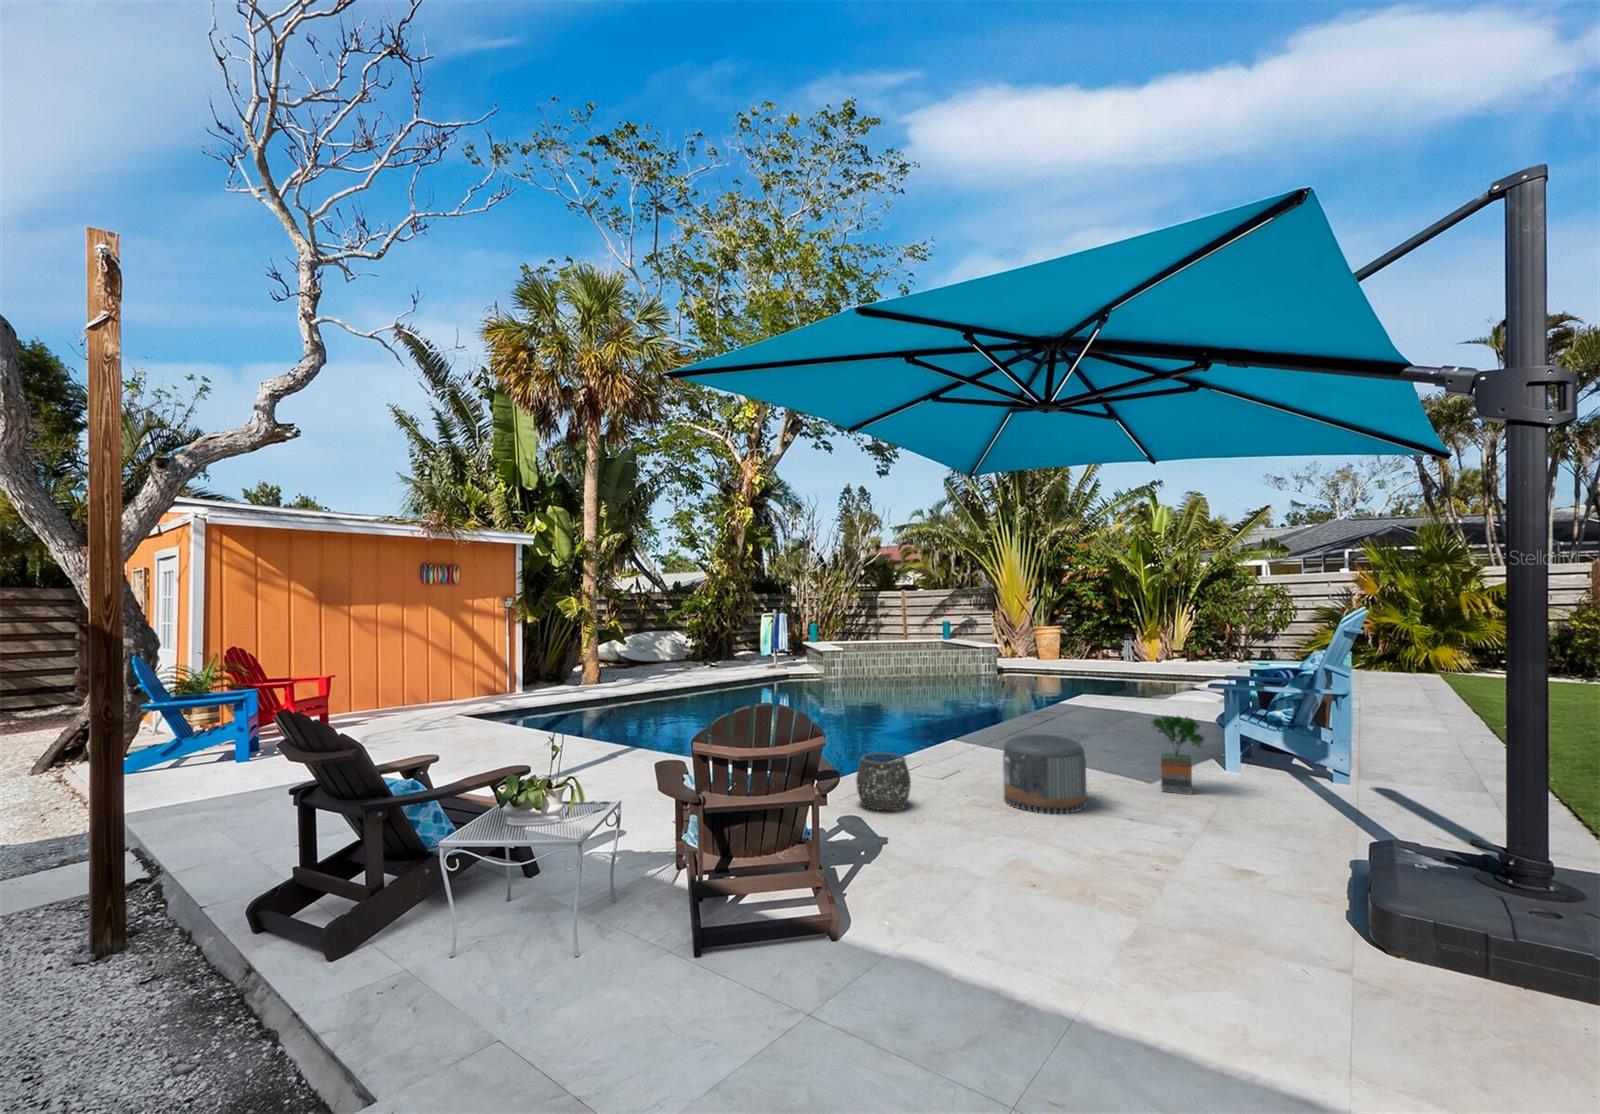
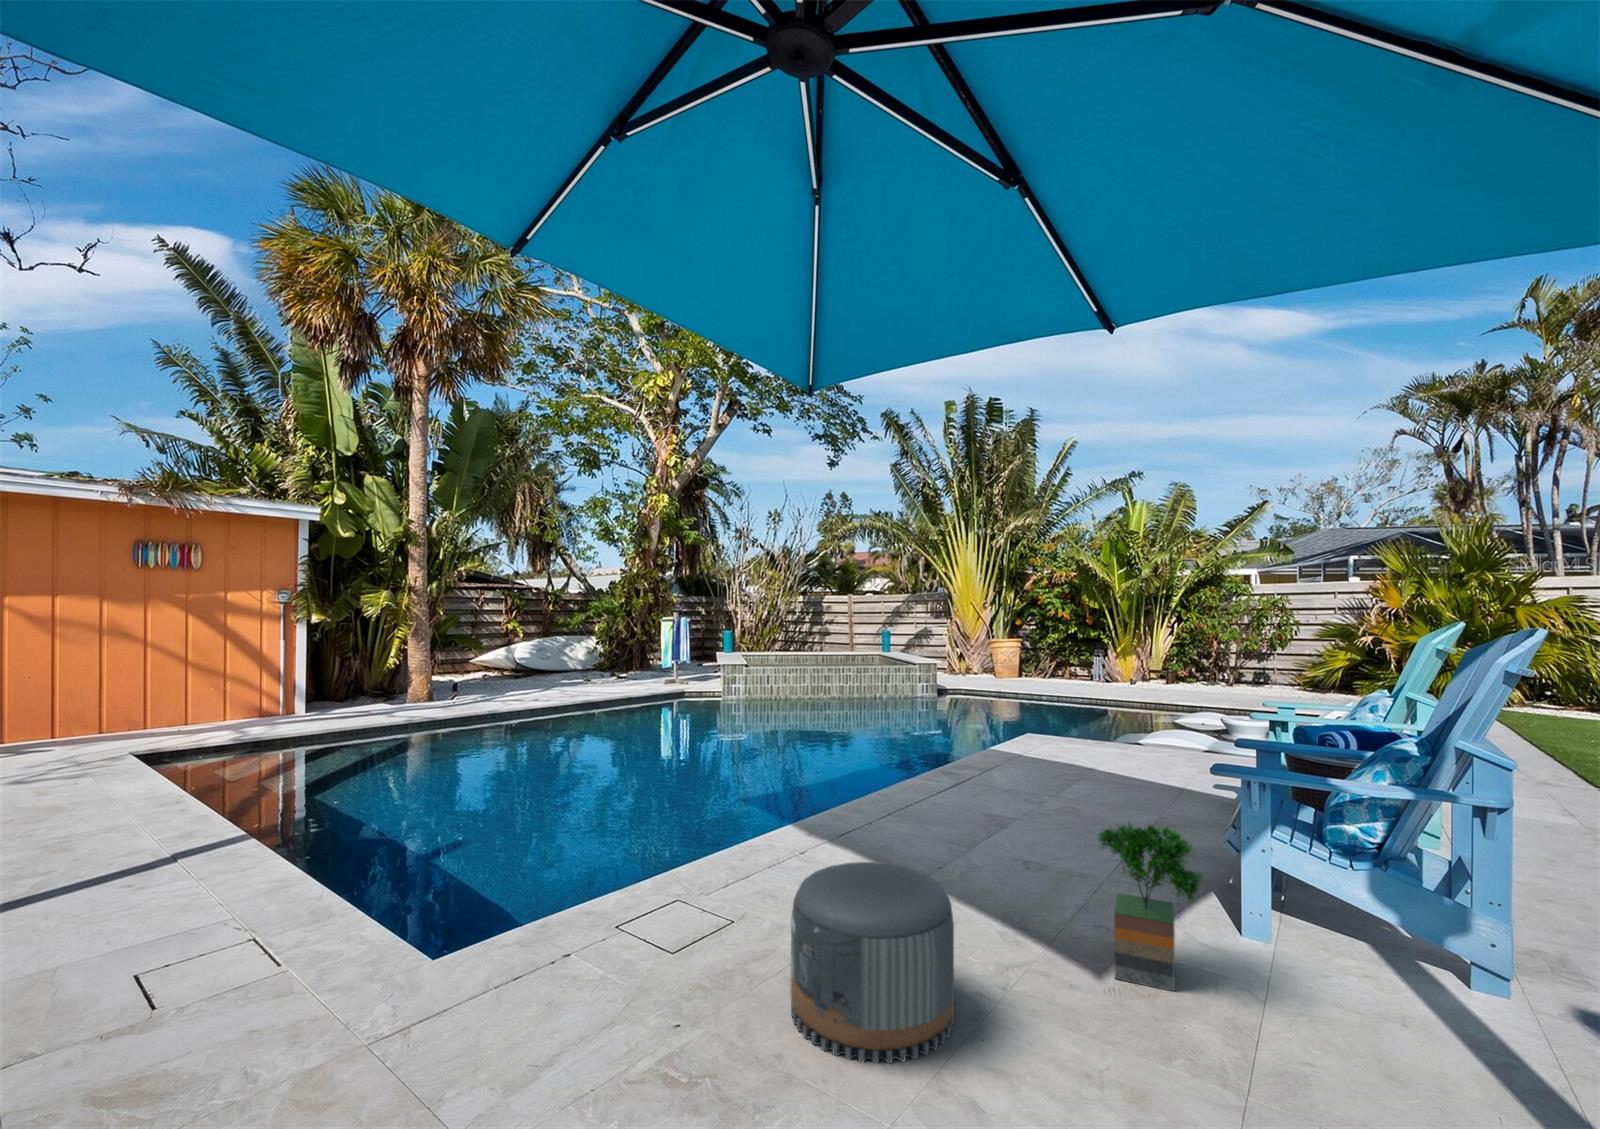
woven basket: present [856,753,911,810] -> none [478,896,599,1038]

